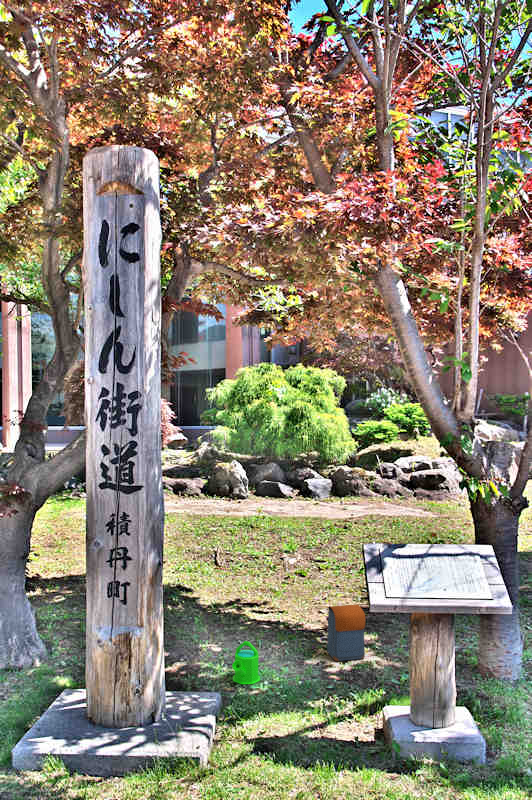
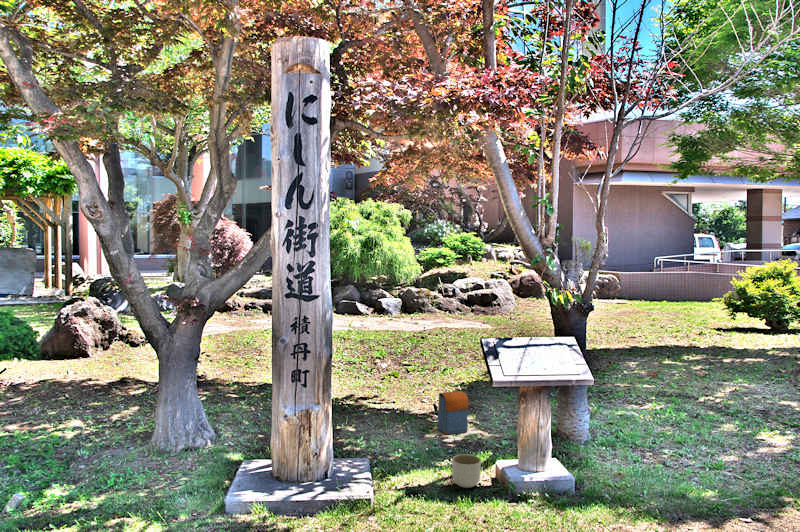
watering can: present [232,641,260,684] -> none [369,420,392,453]
planter: none [322,697,360,745] -> present [452,454,481,488]

